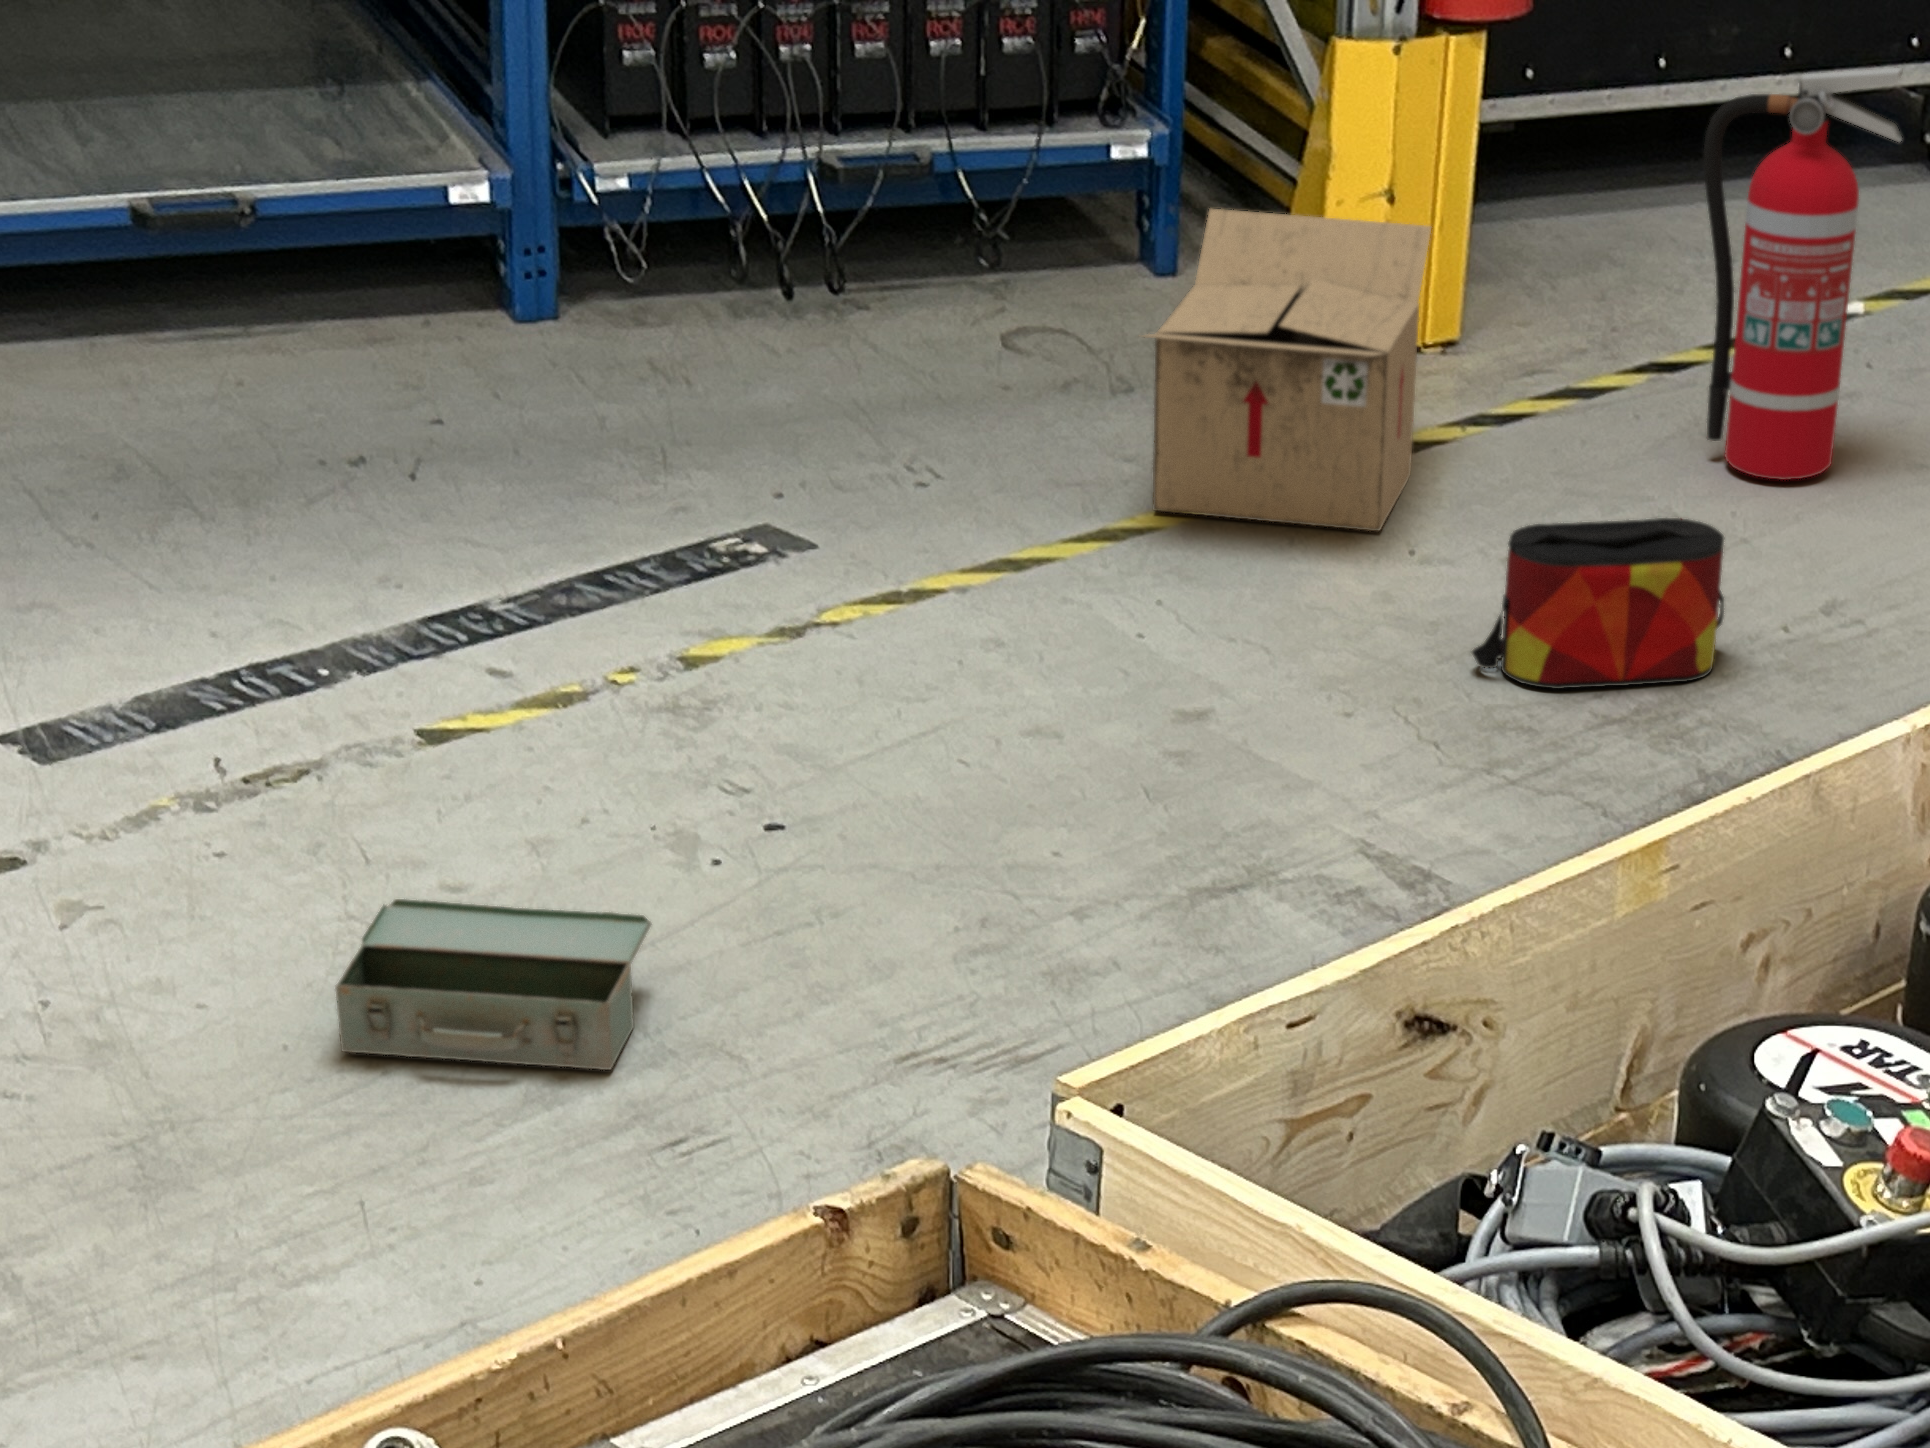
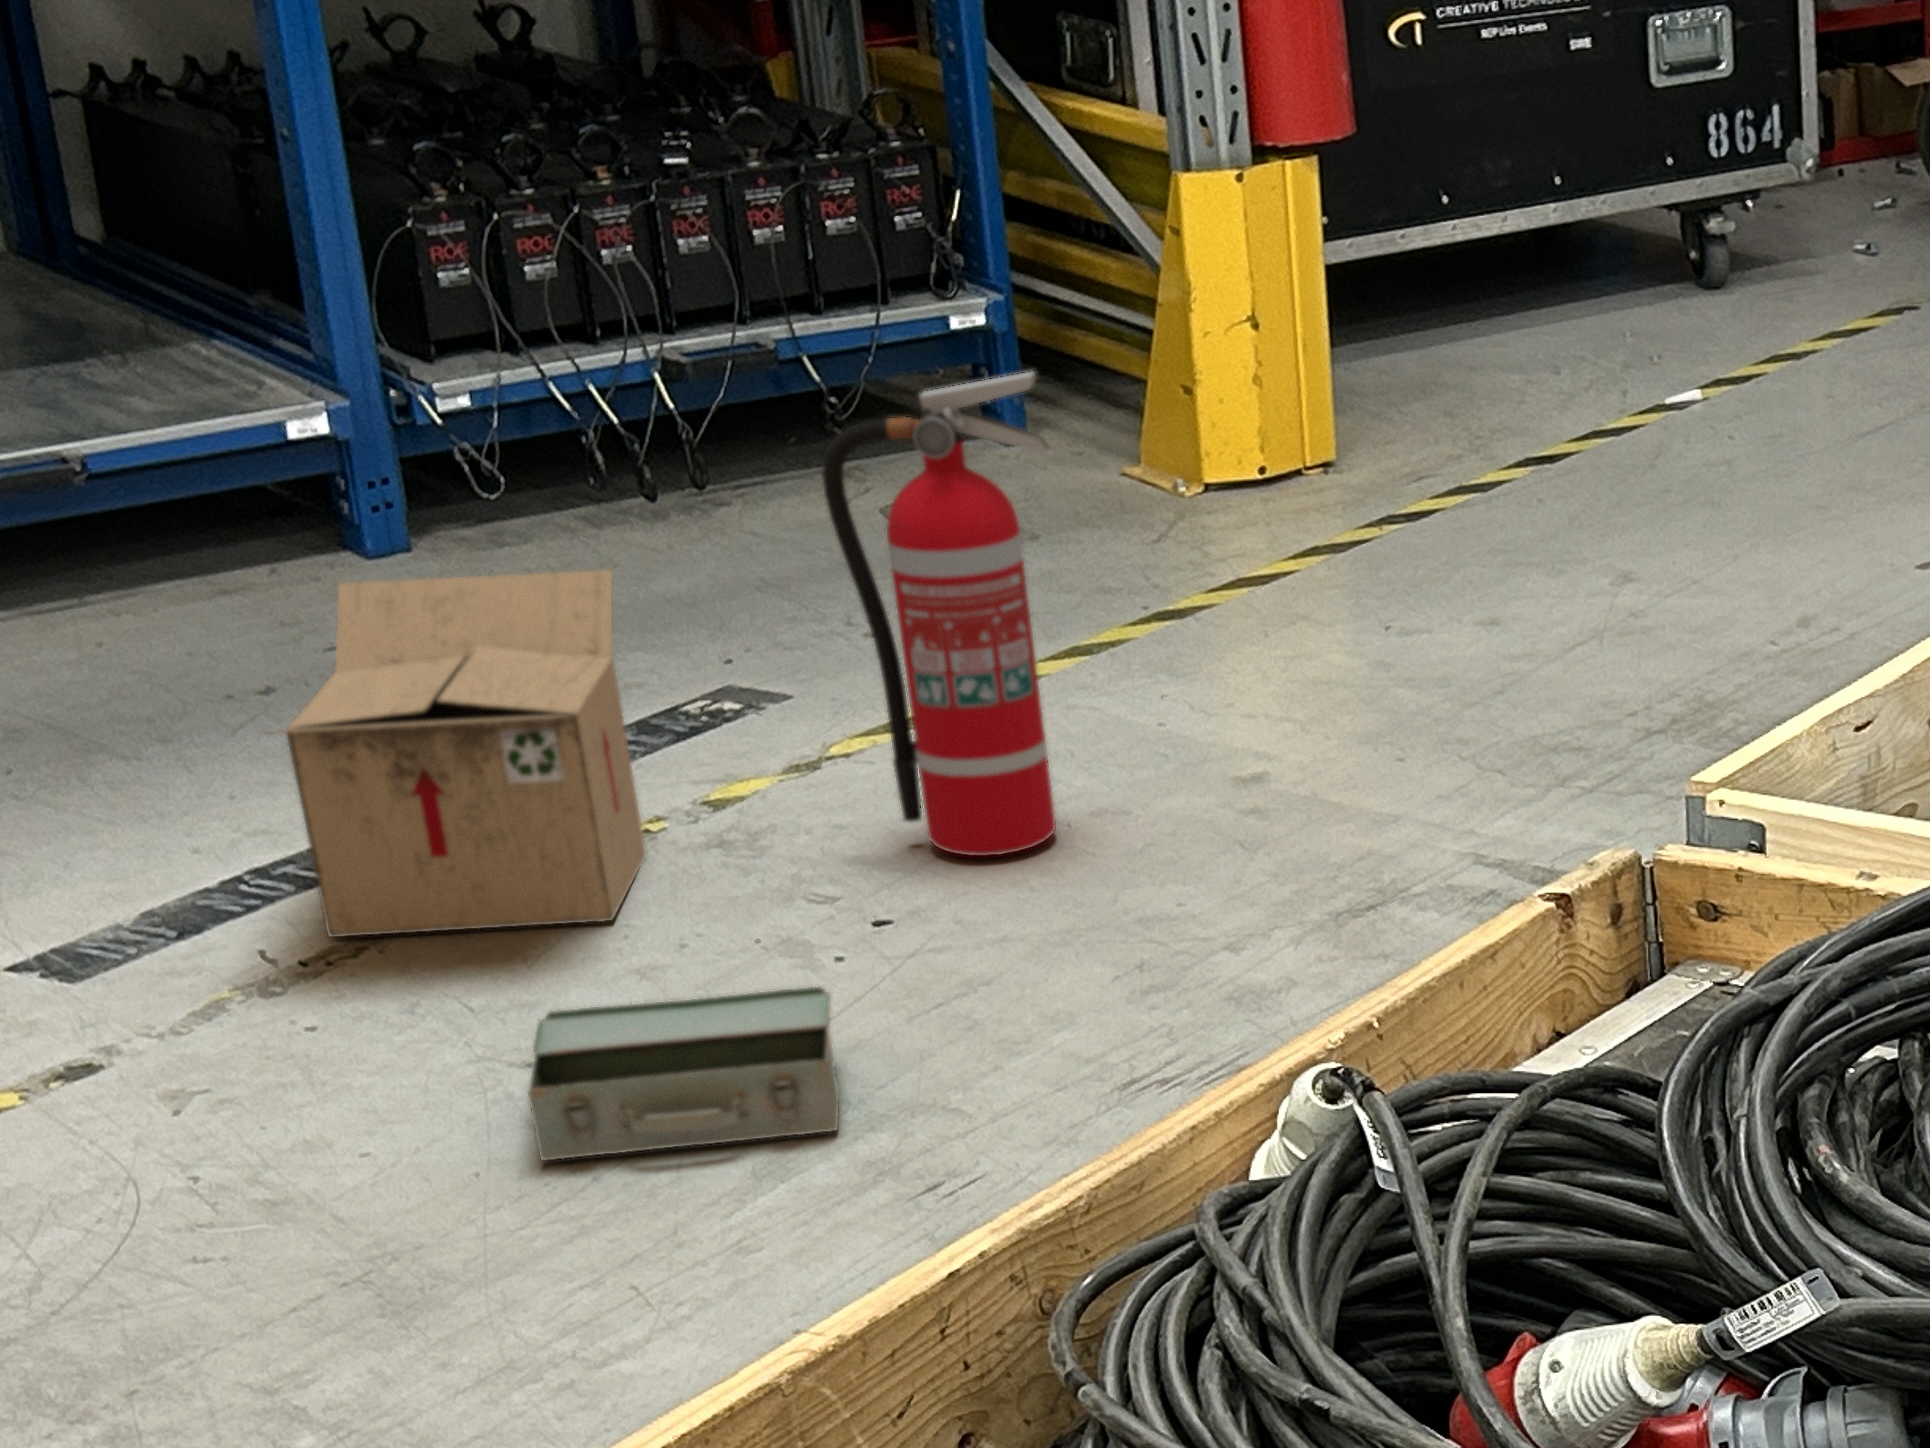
fire extinguisher: present [1704,68,1902,480] -> present [822,372,1056,856]
cardboard box: present [1144,209,1431,531] -> present [271,570,646,937]
bag: present [1472,518,1724,689] -> none [1497,537,1722,707]

